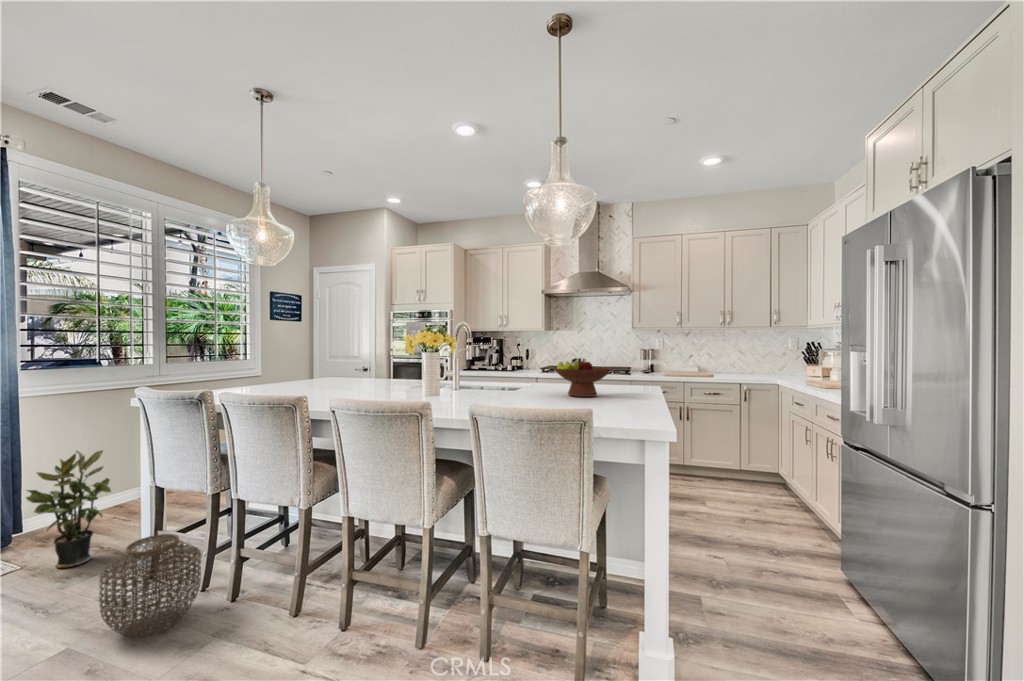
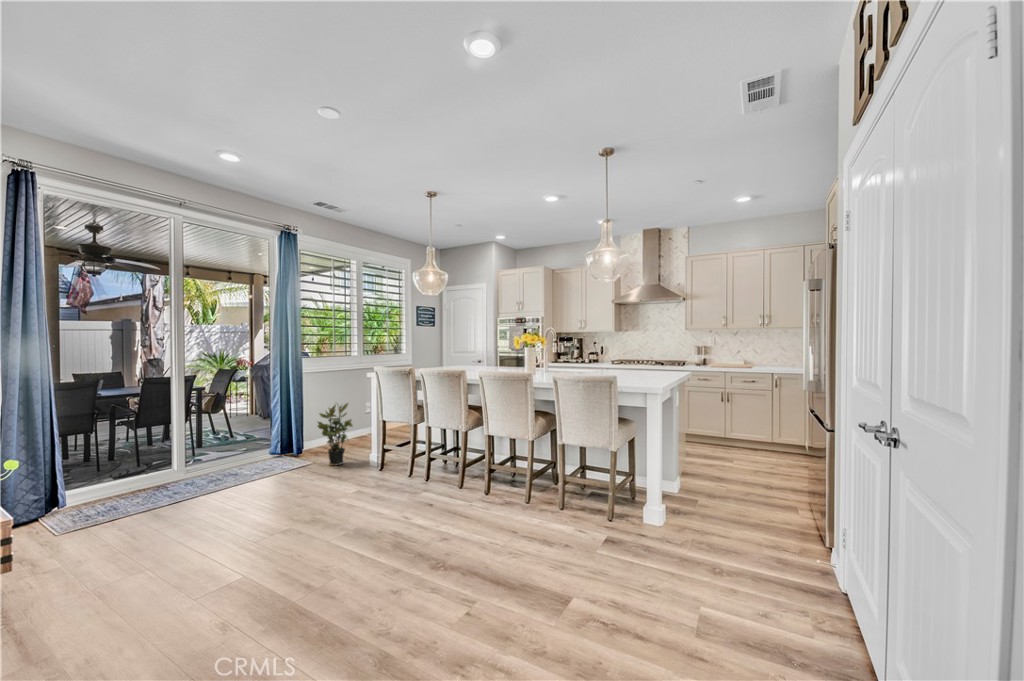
fruit bowl: present [554,358,612,397] -> none [608,350,646,375]
woven basket: present [99,534,201,638] -> none [370,443,412,491]

